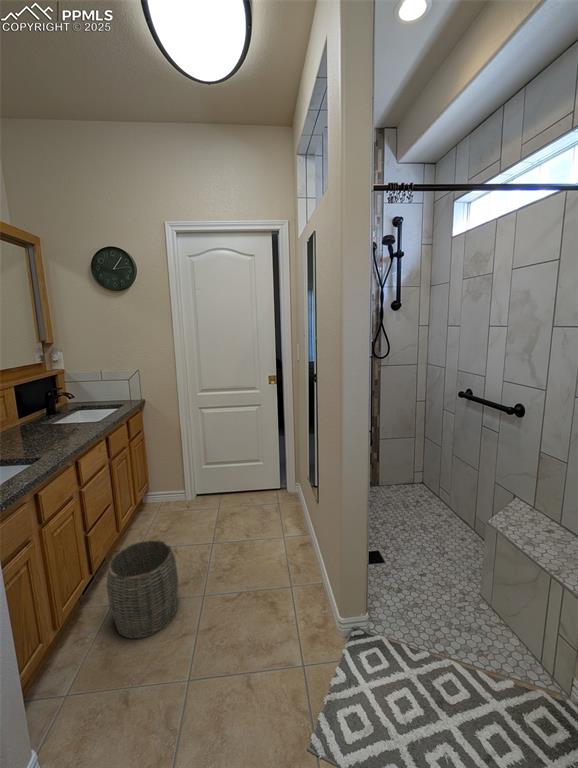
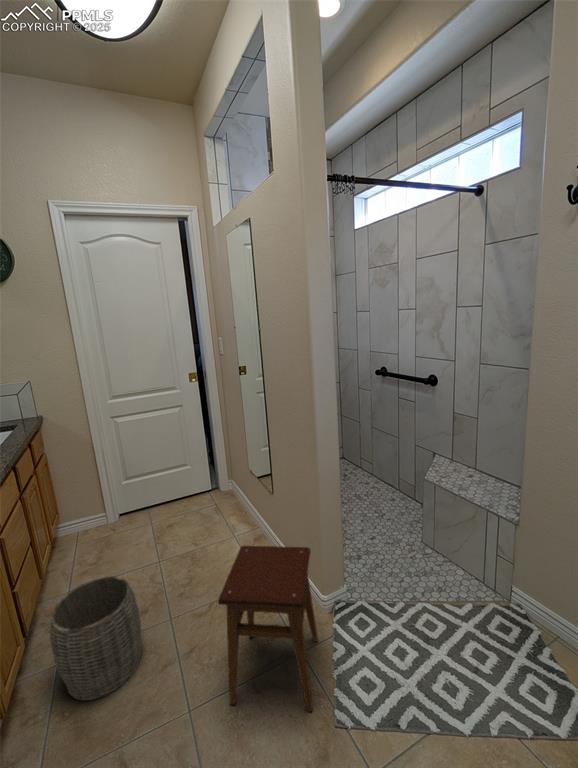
stool: none [219,544,325,726] -> present [218,546,318,712]

